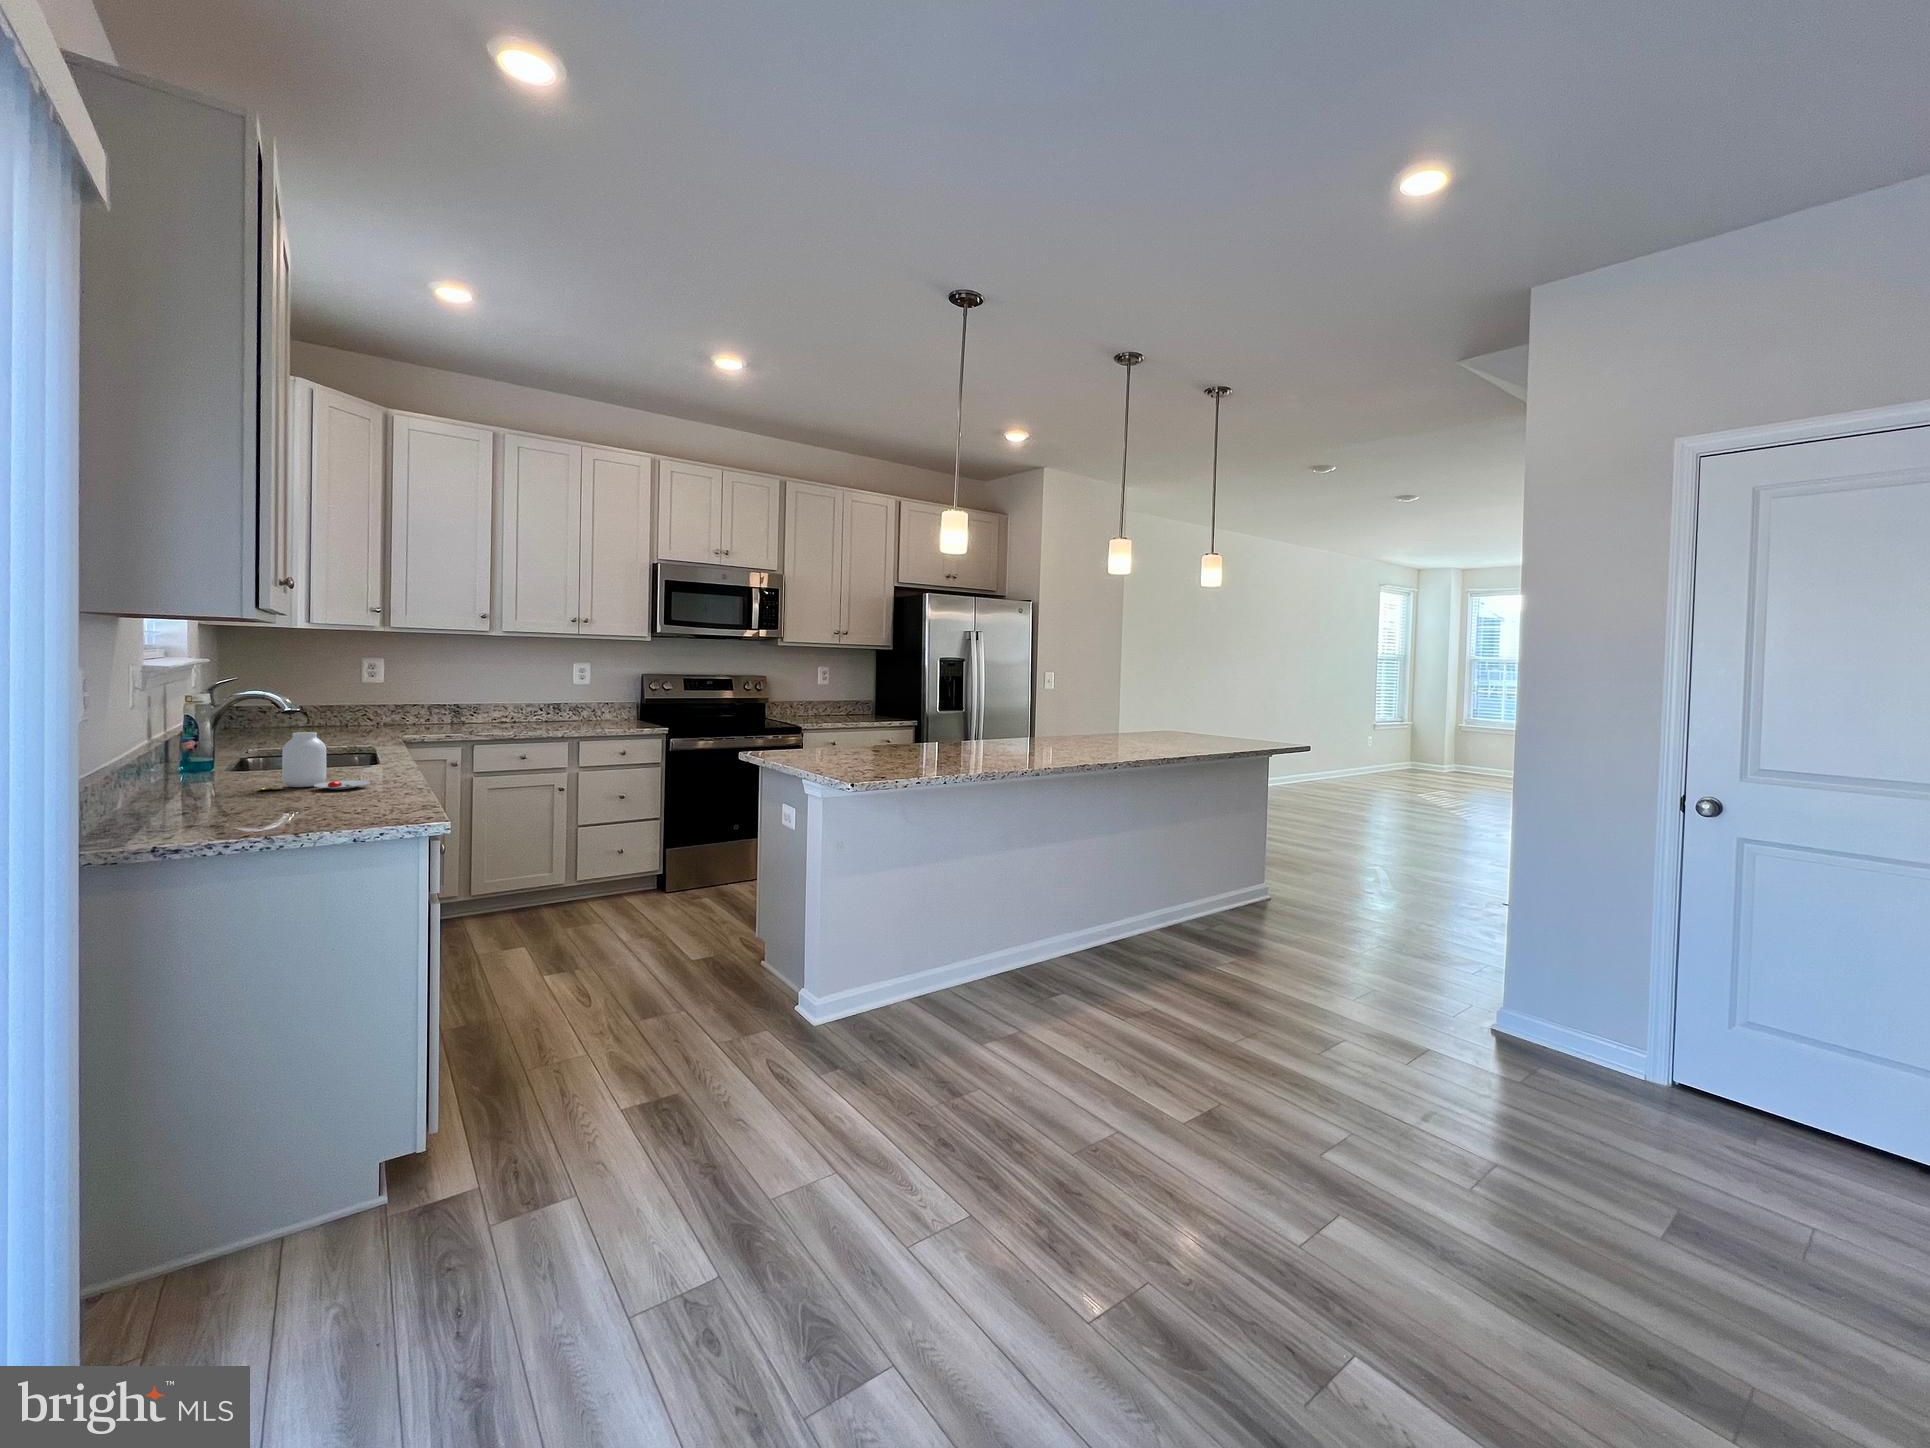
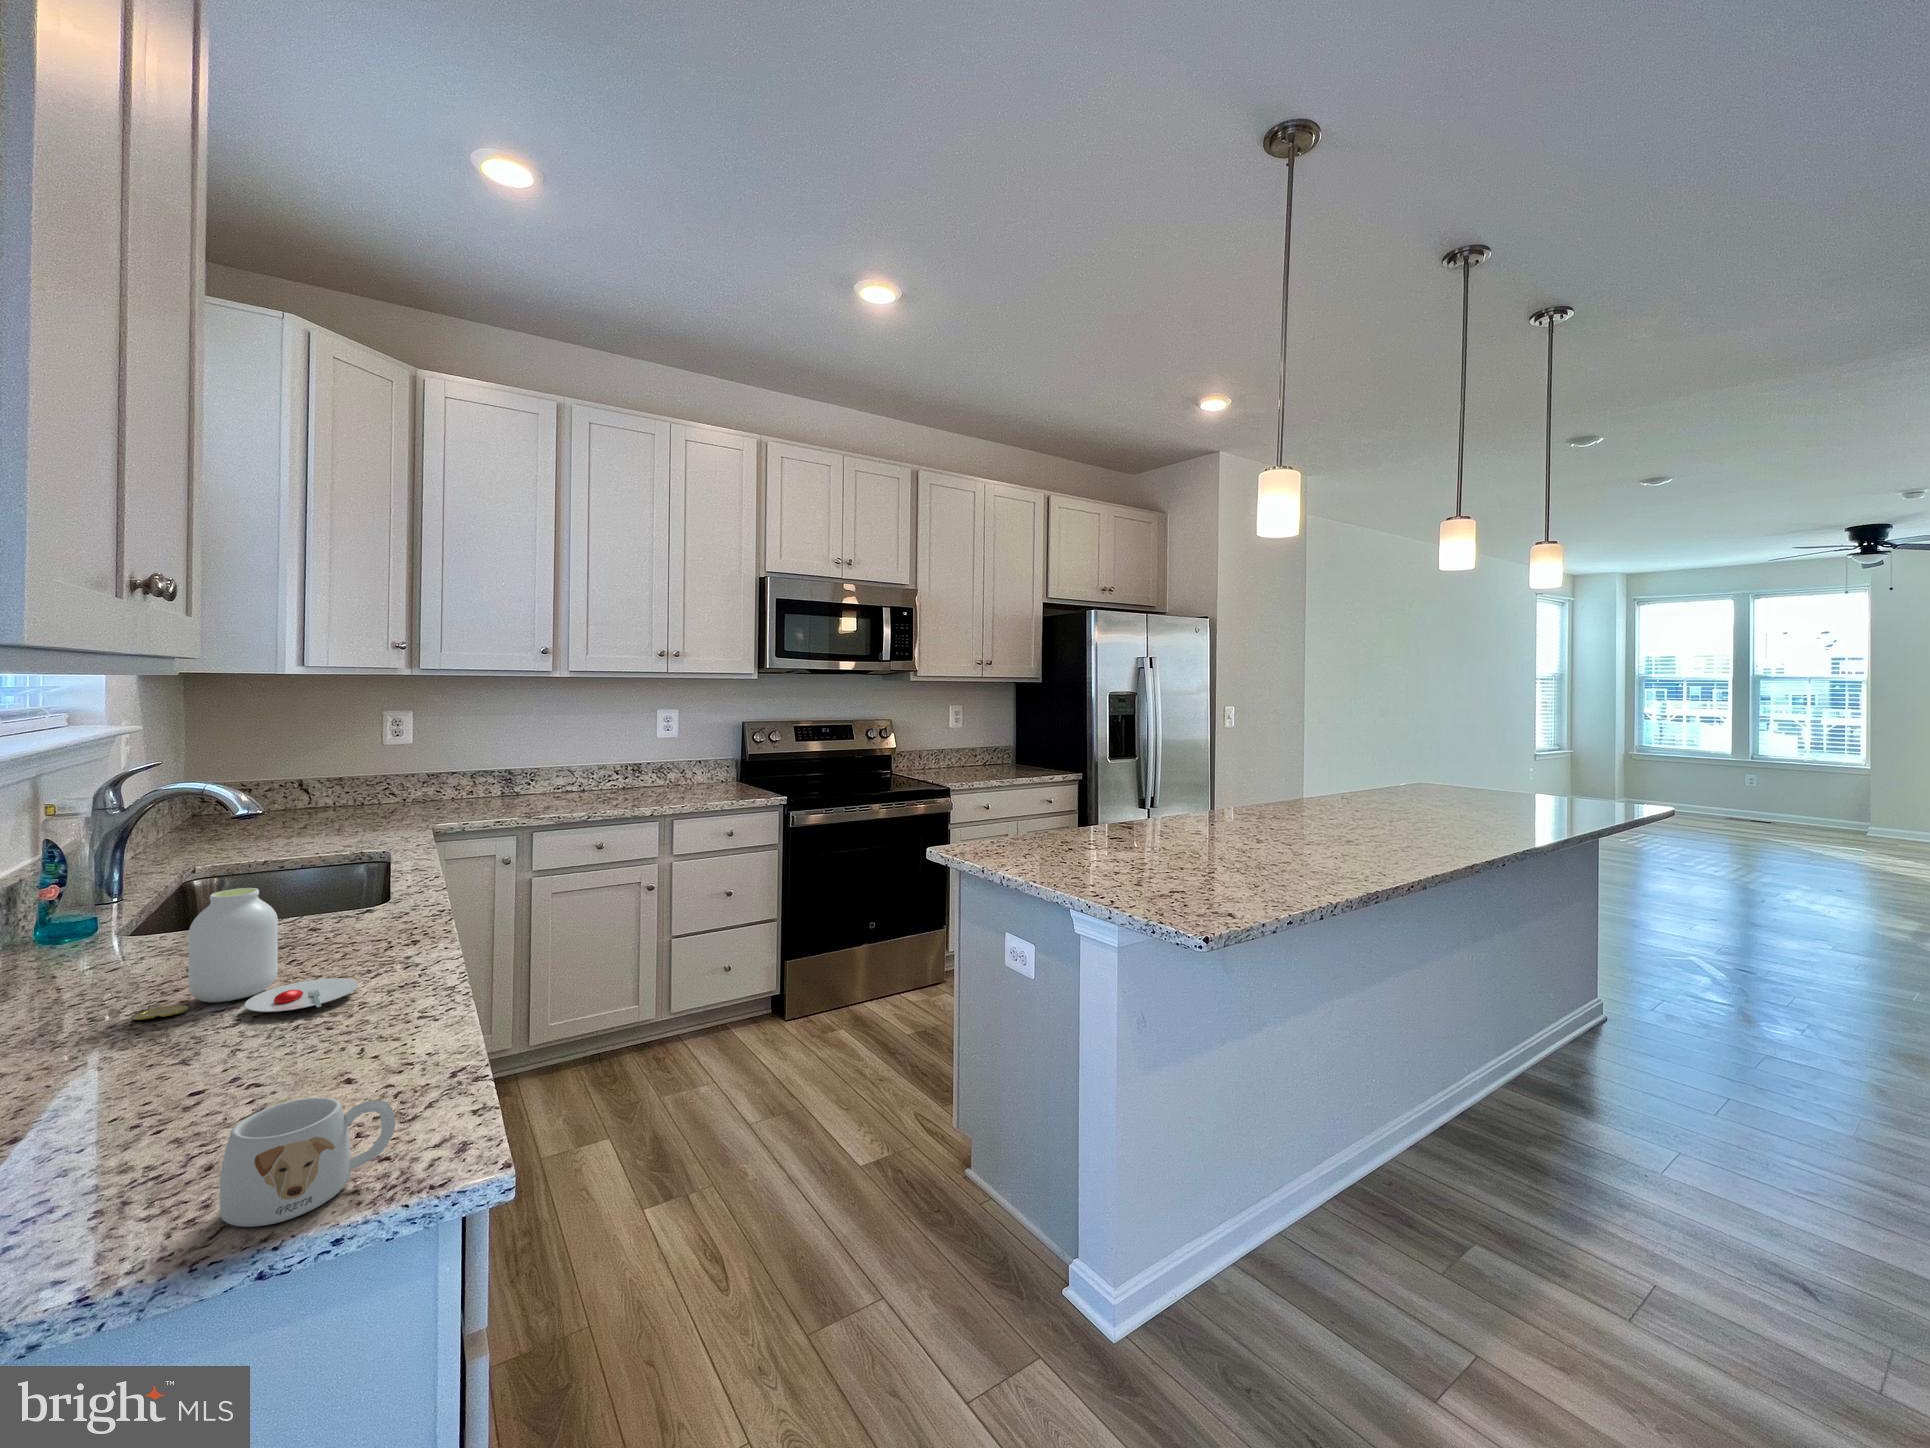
mug: none [333,786,400,823] -> present [220,1098,395,1227]

